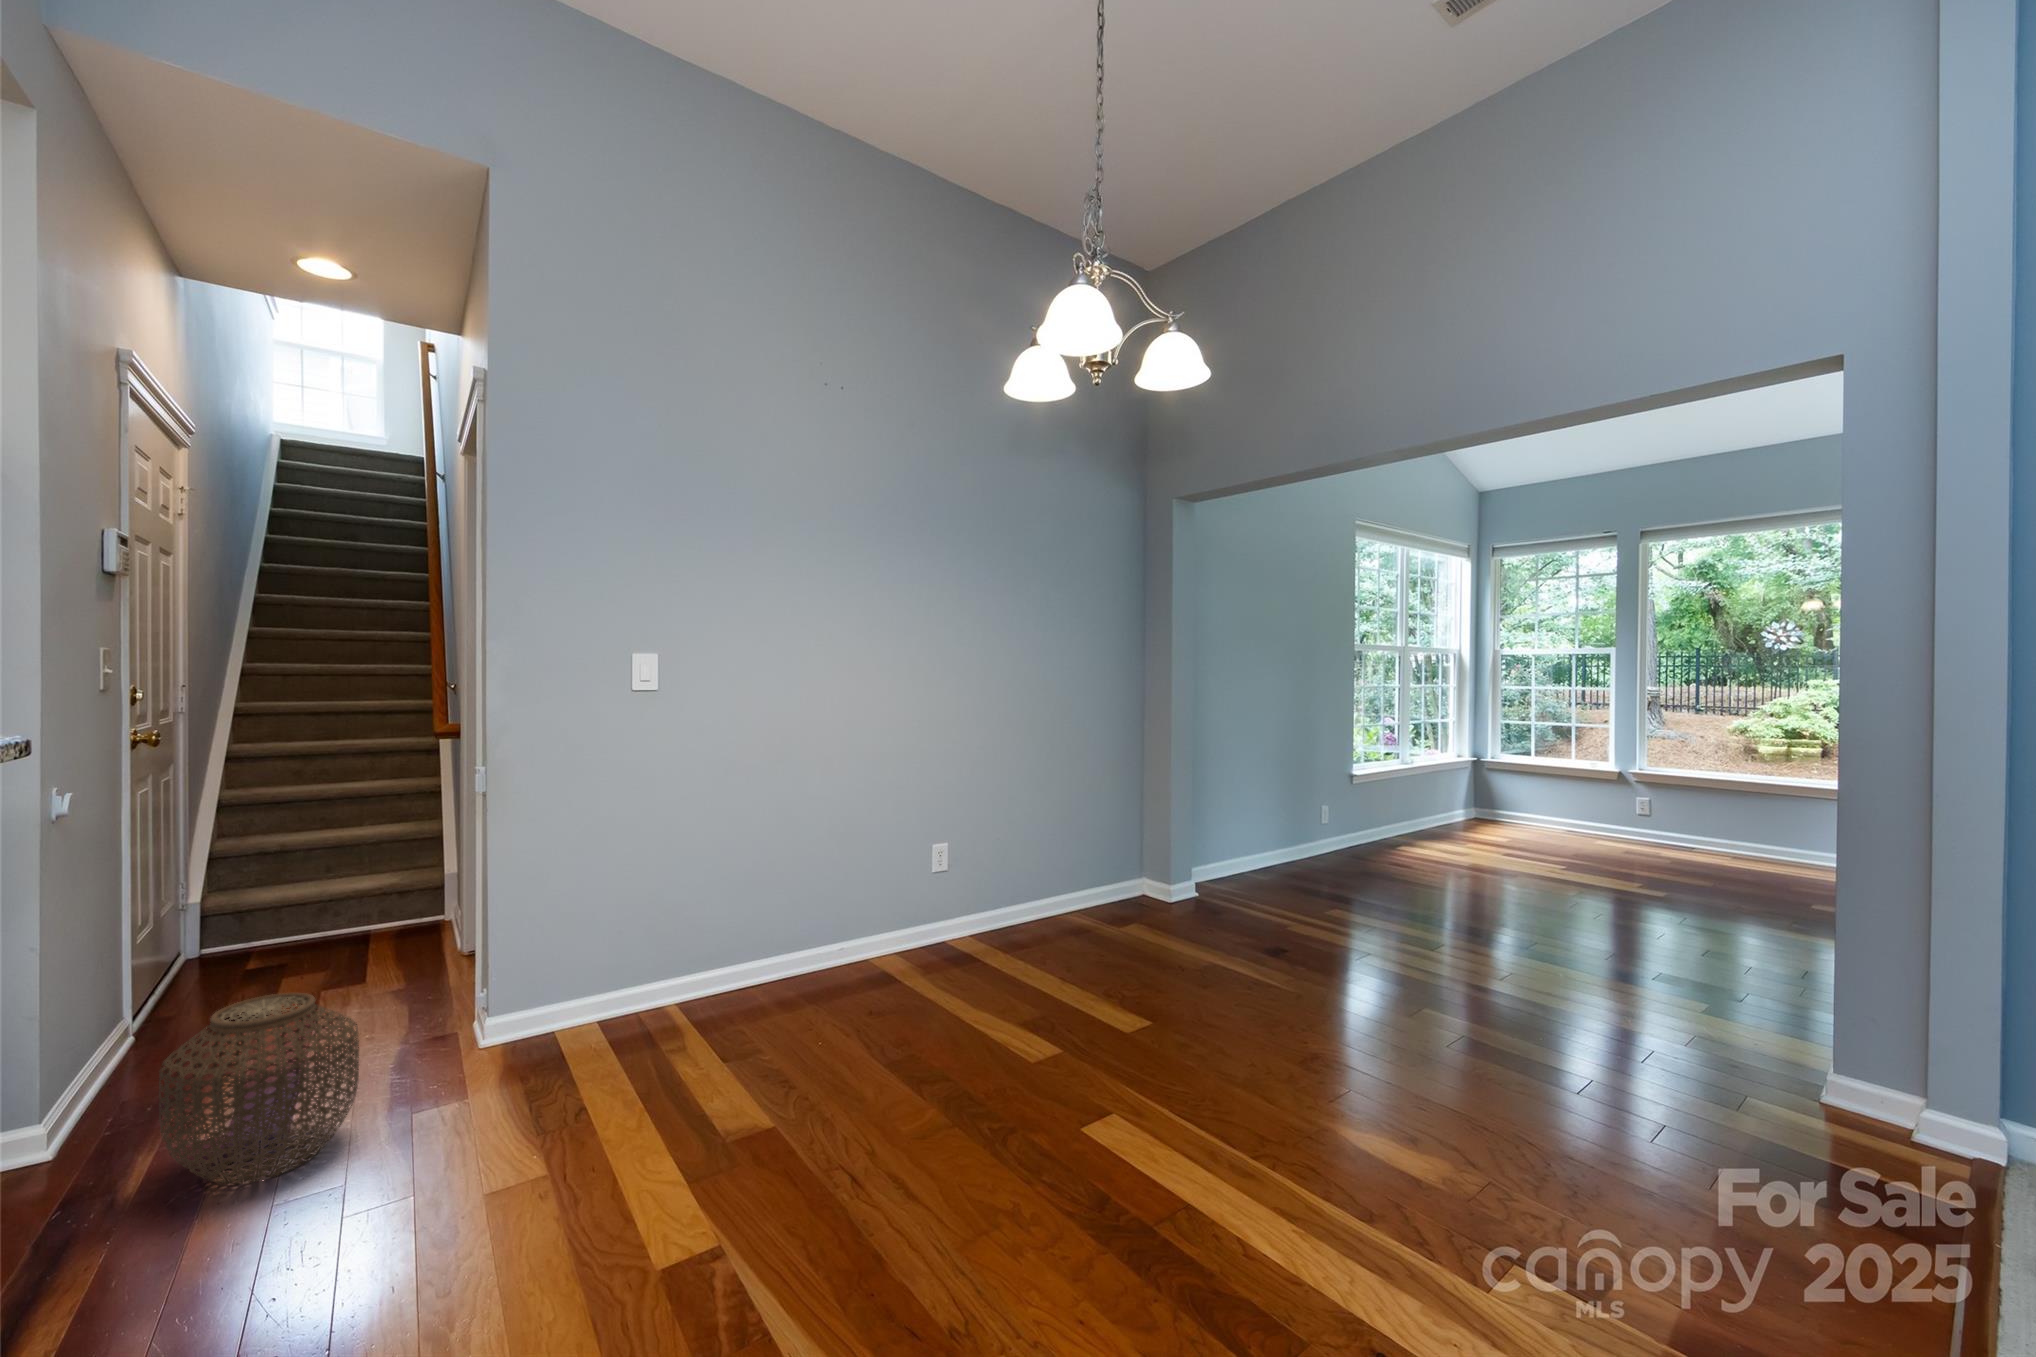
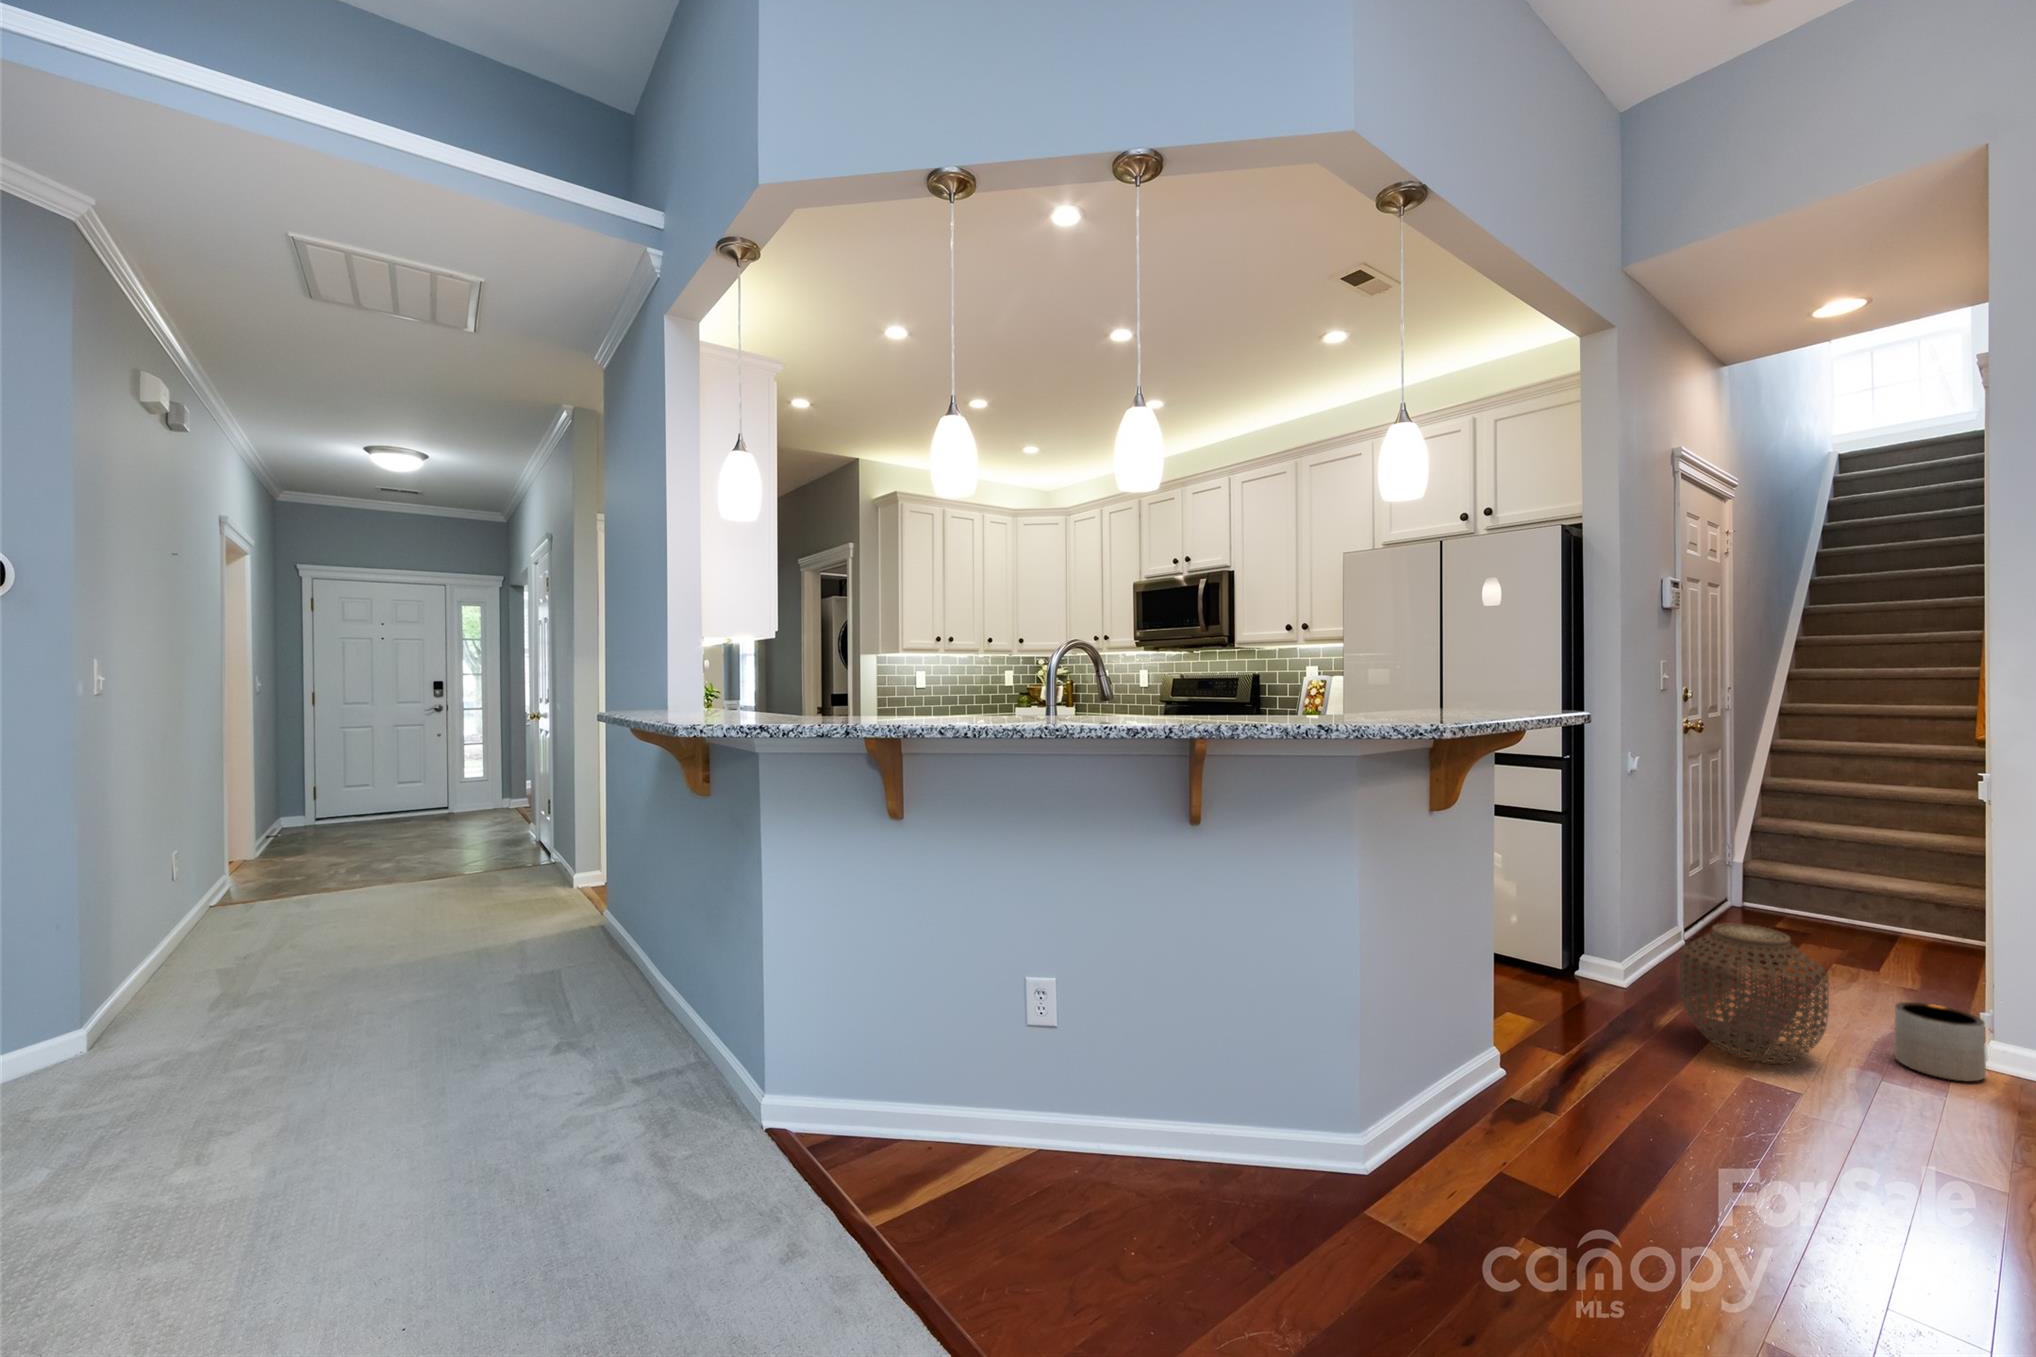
planter: none [416,1008,494,1091] -> present [1894,1002,1986,1082]

